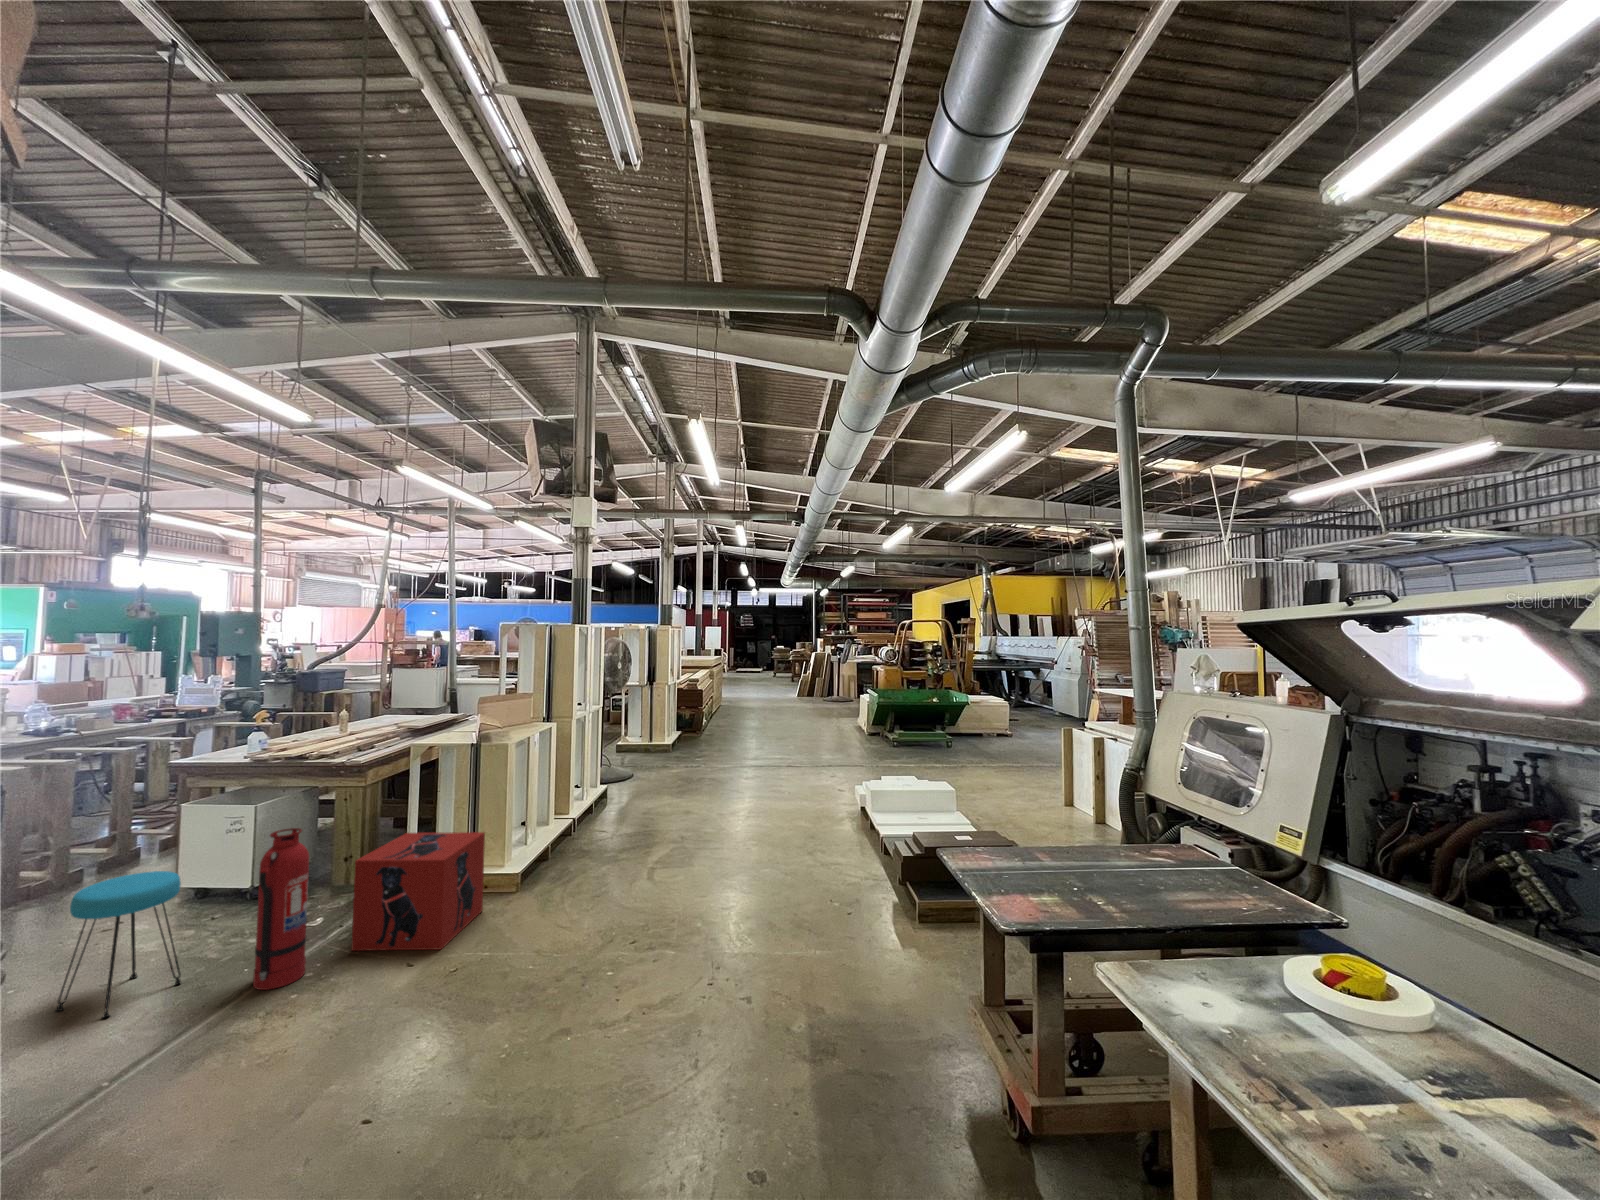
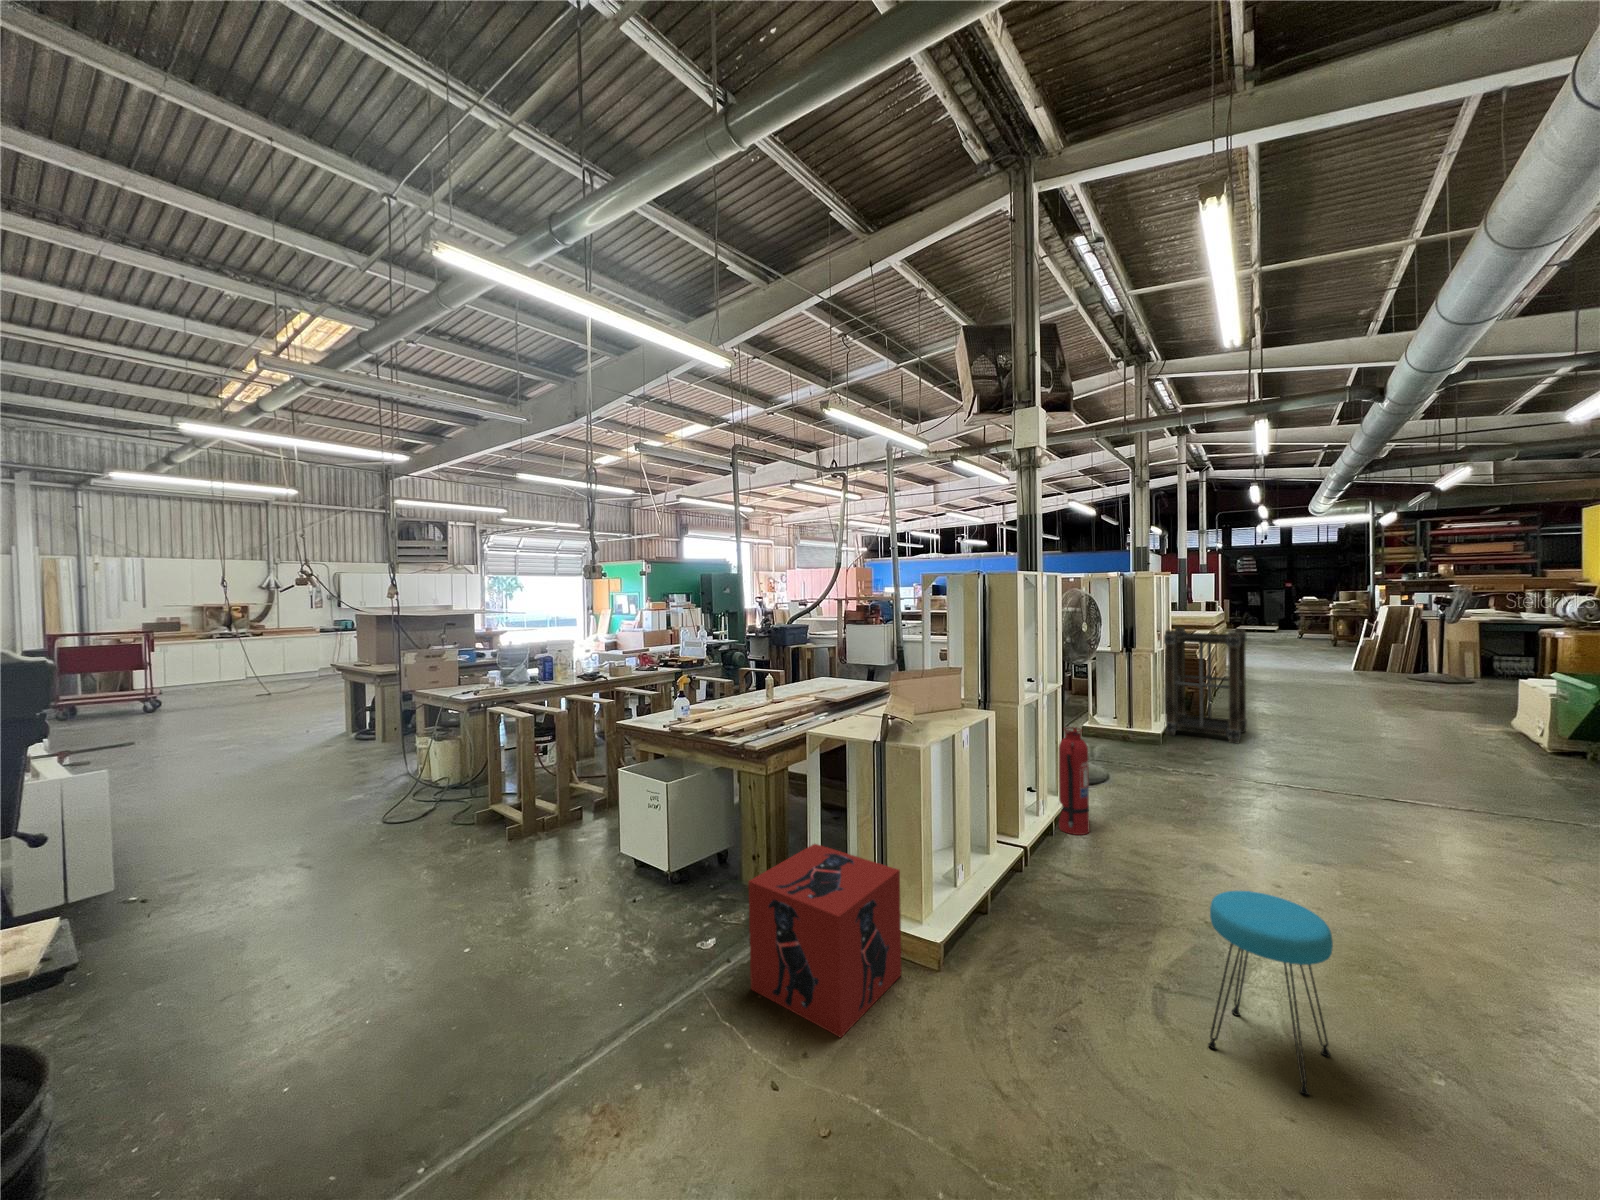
shelving unit: none [676,666,729,748] -> present [1164,627,1247,743]
fire extinguisher: present [253,828,309,990] -> present [1059,727,1090,835]
stool: present [56,871,181,1018] -> present [1208,891,1333,1095]

